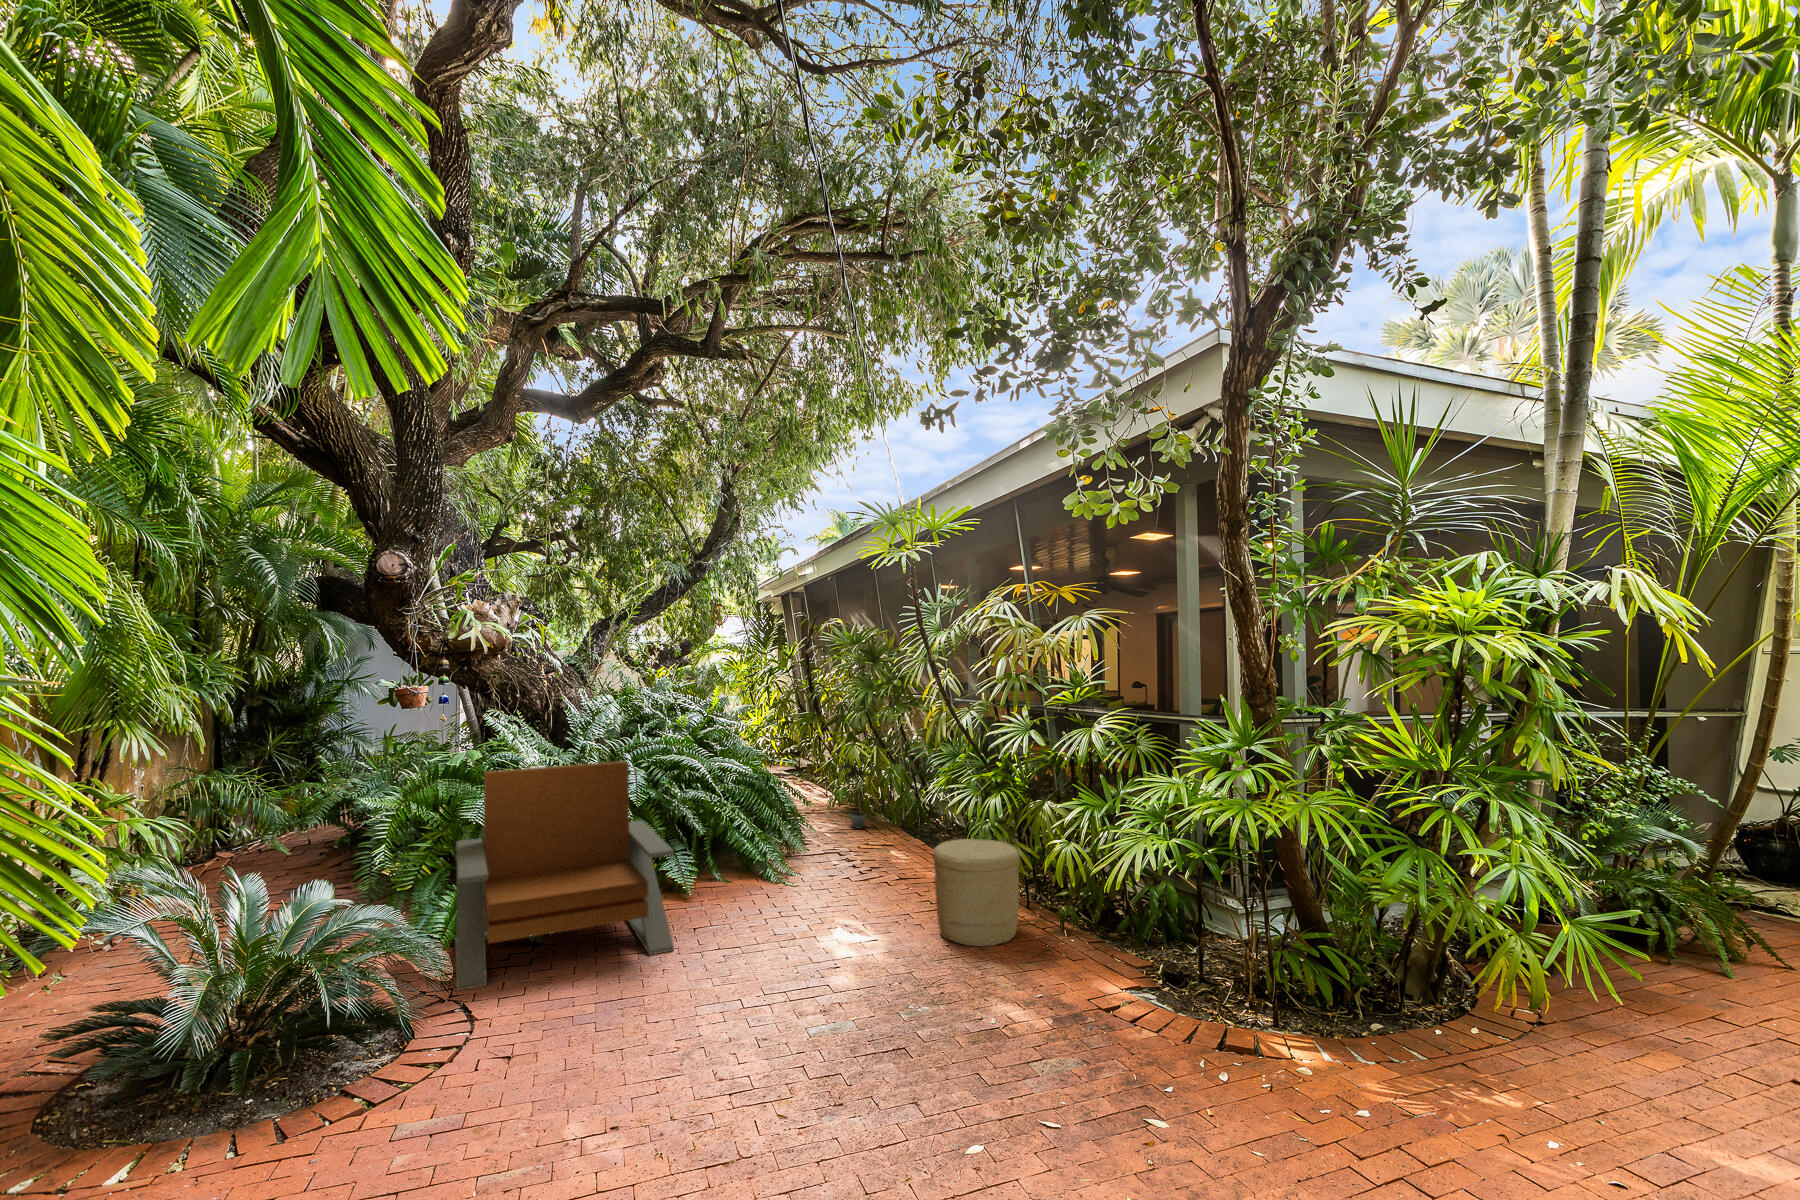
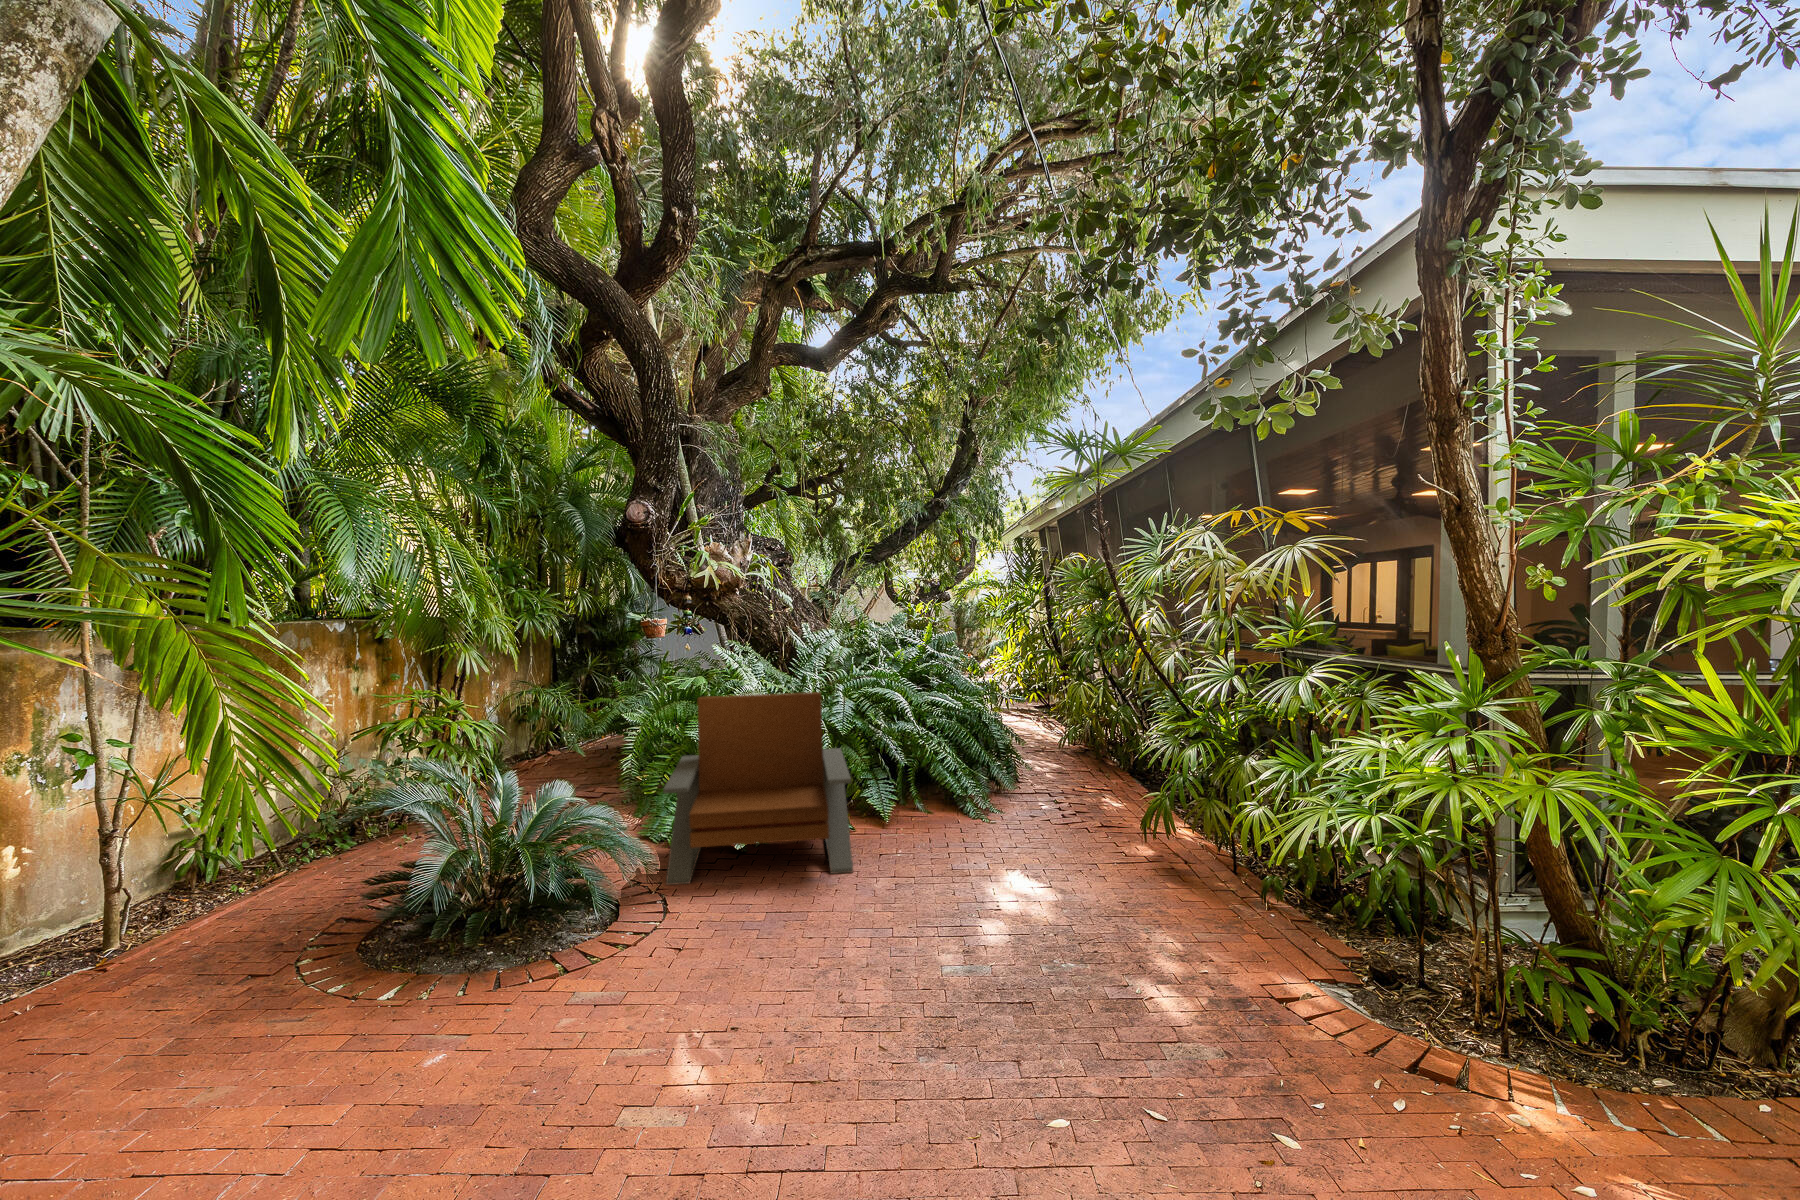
potted plant: present [839,756,871,829] -> none [1057,694,1101,769]
woven basket: present [932,839,1020,946] -> none [1111,790,1211,908]

